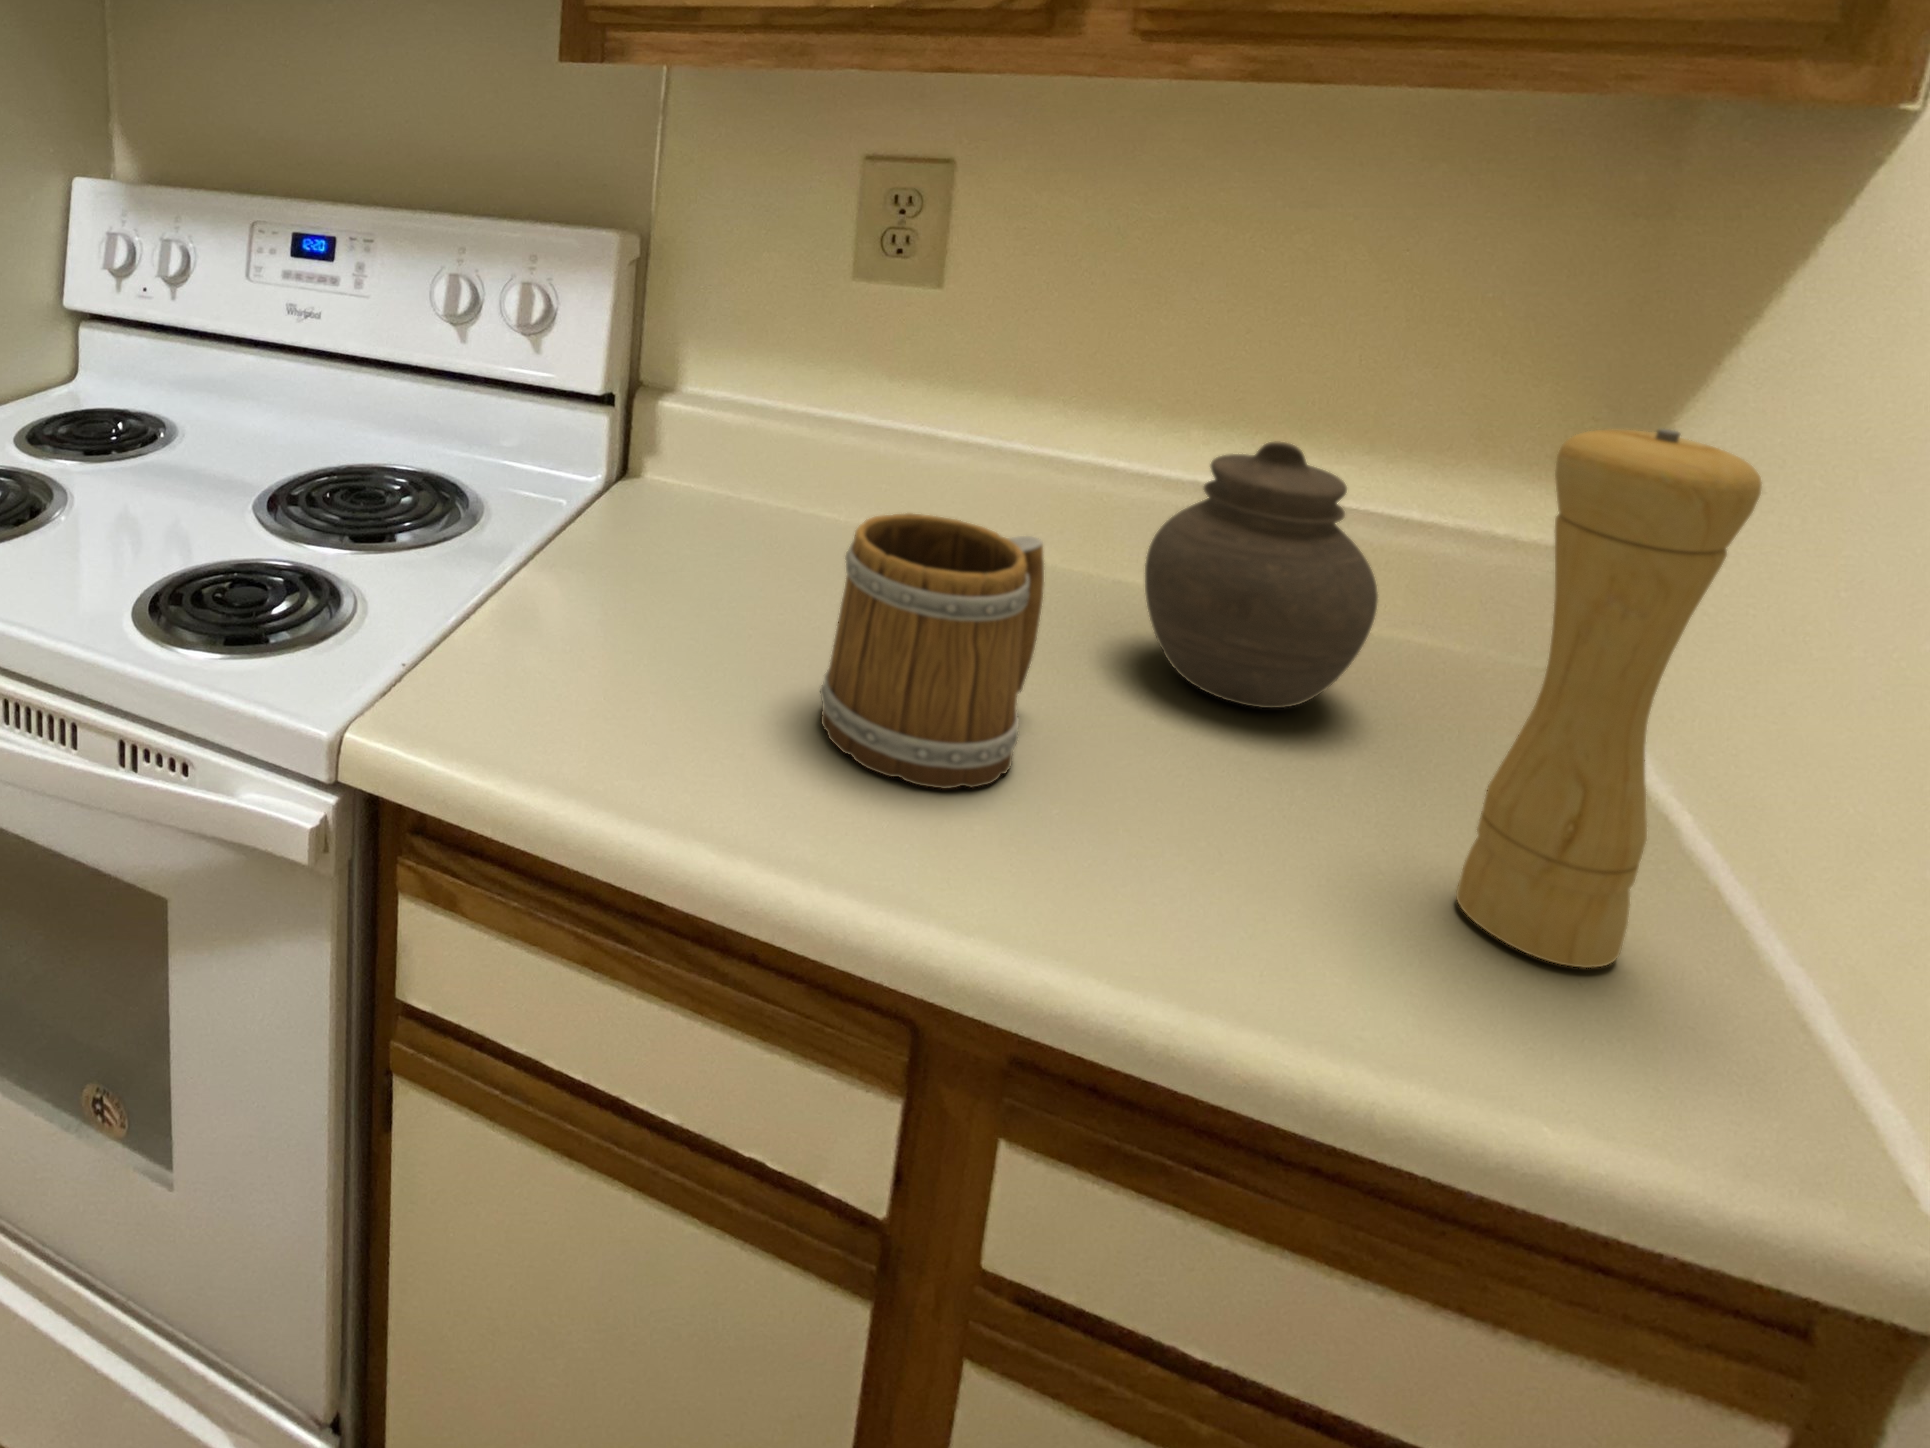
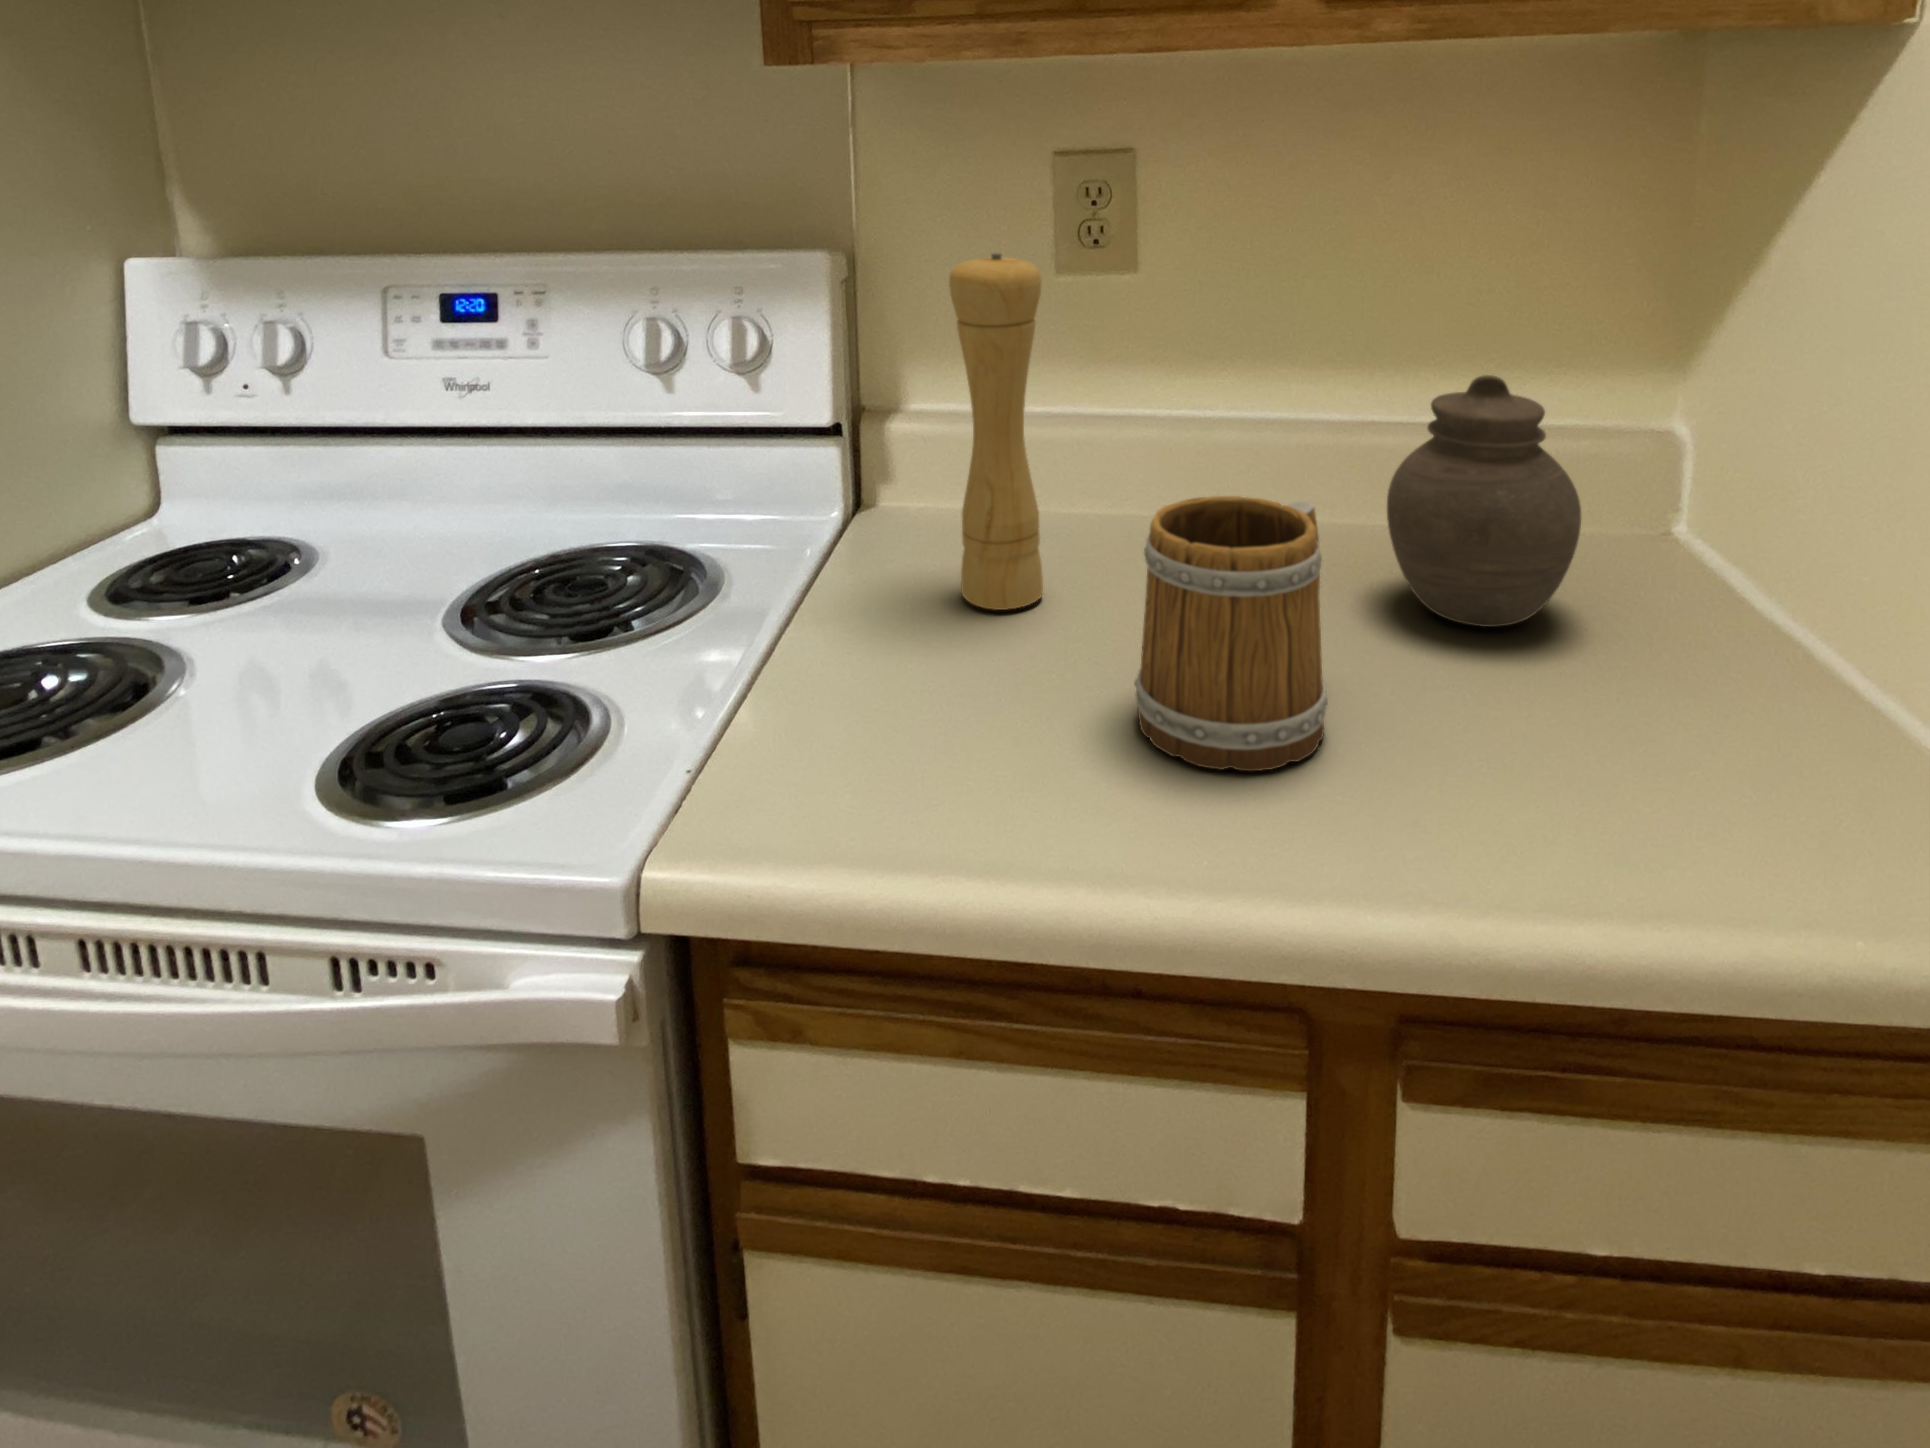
pepper mill: present [1456,429,1762,968] -> present [949,253,1043,610]

